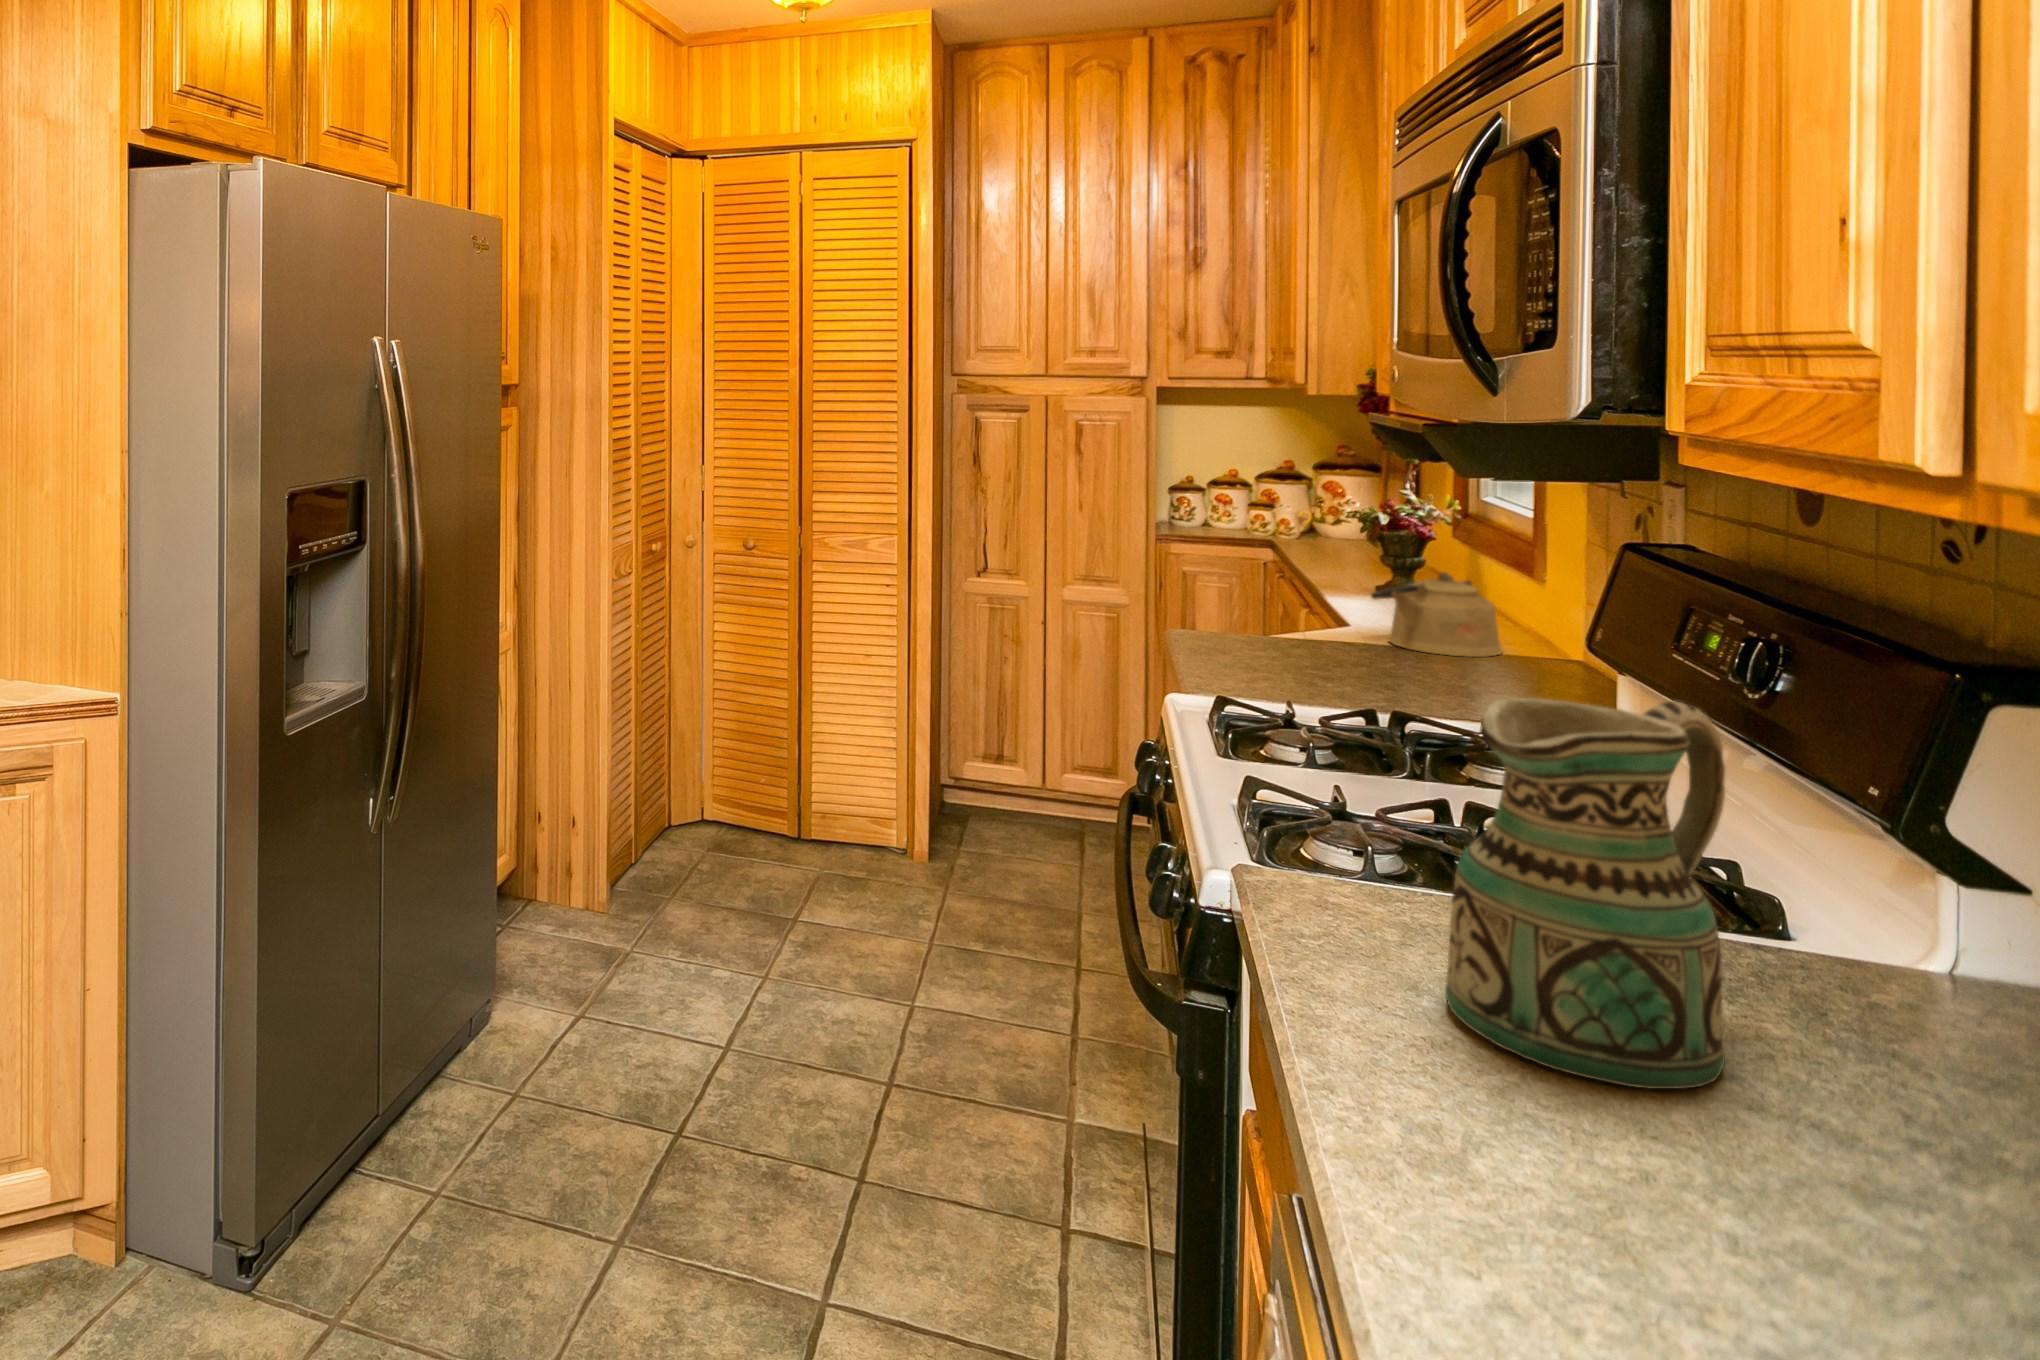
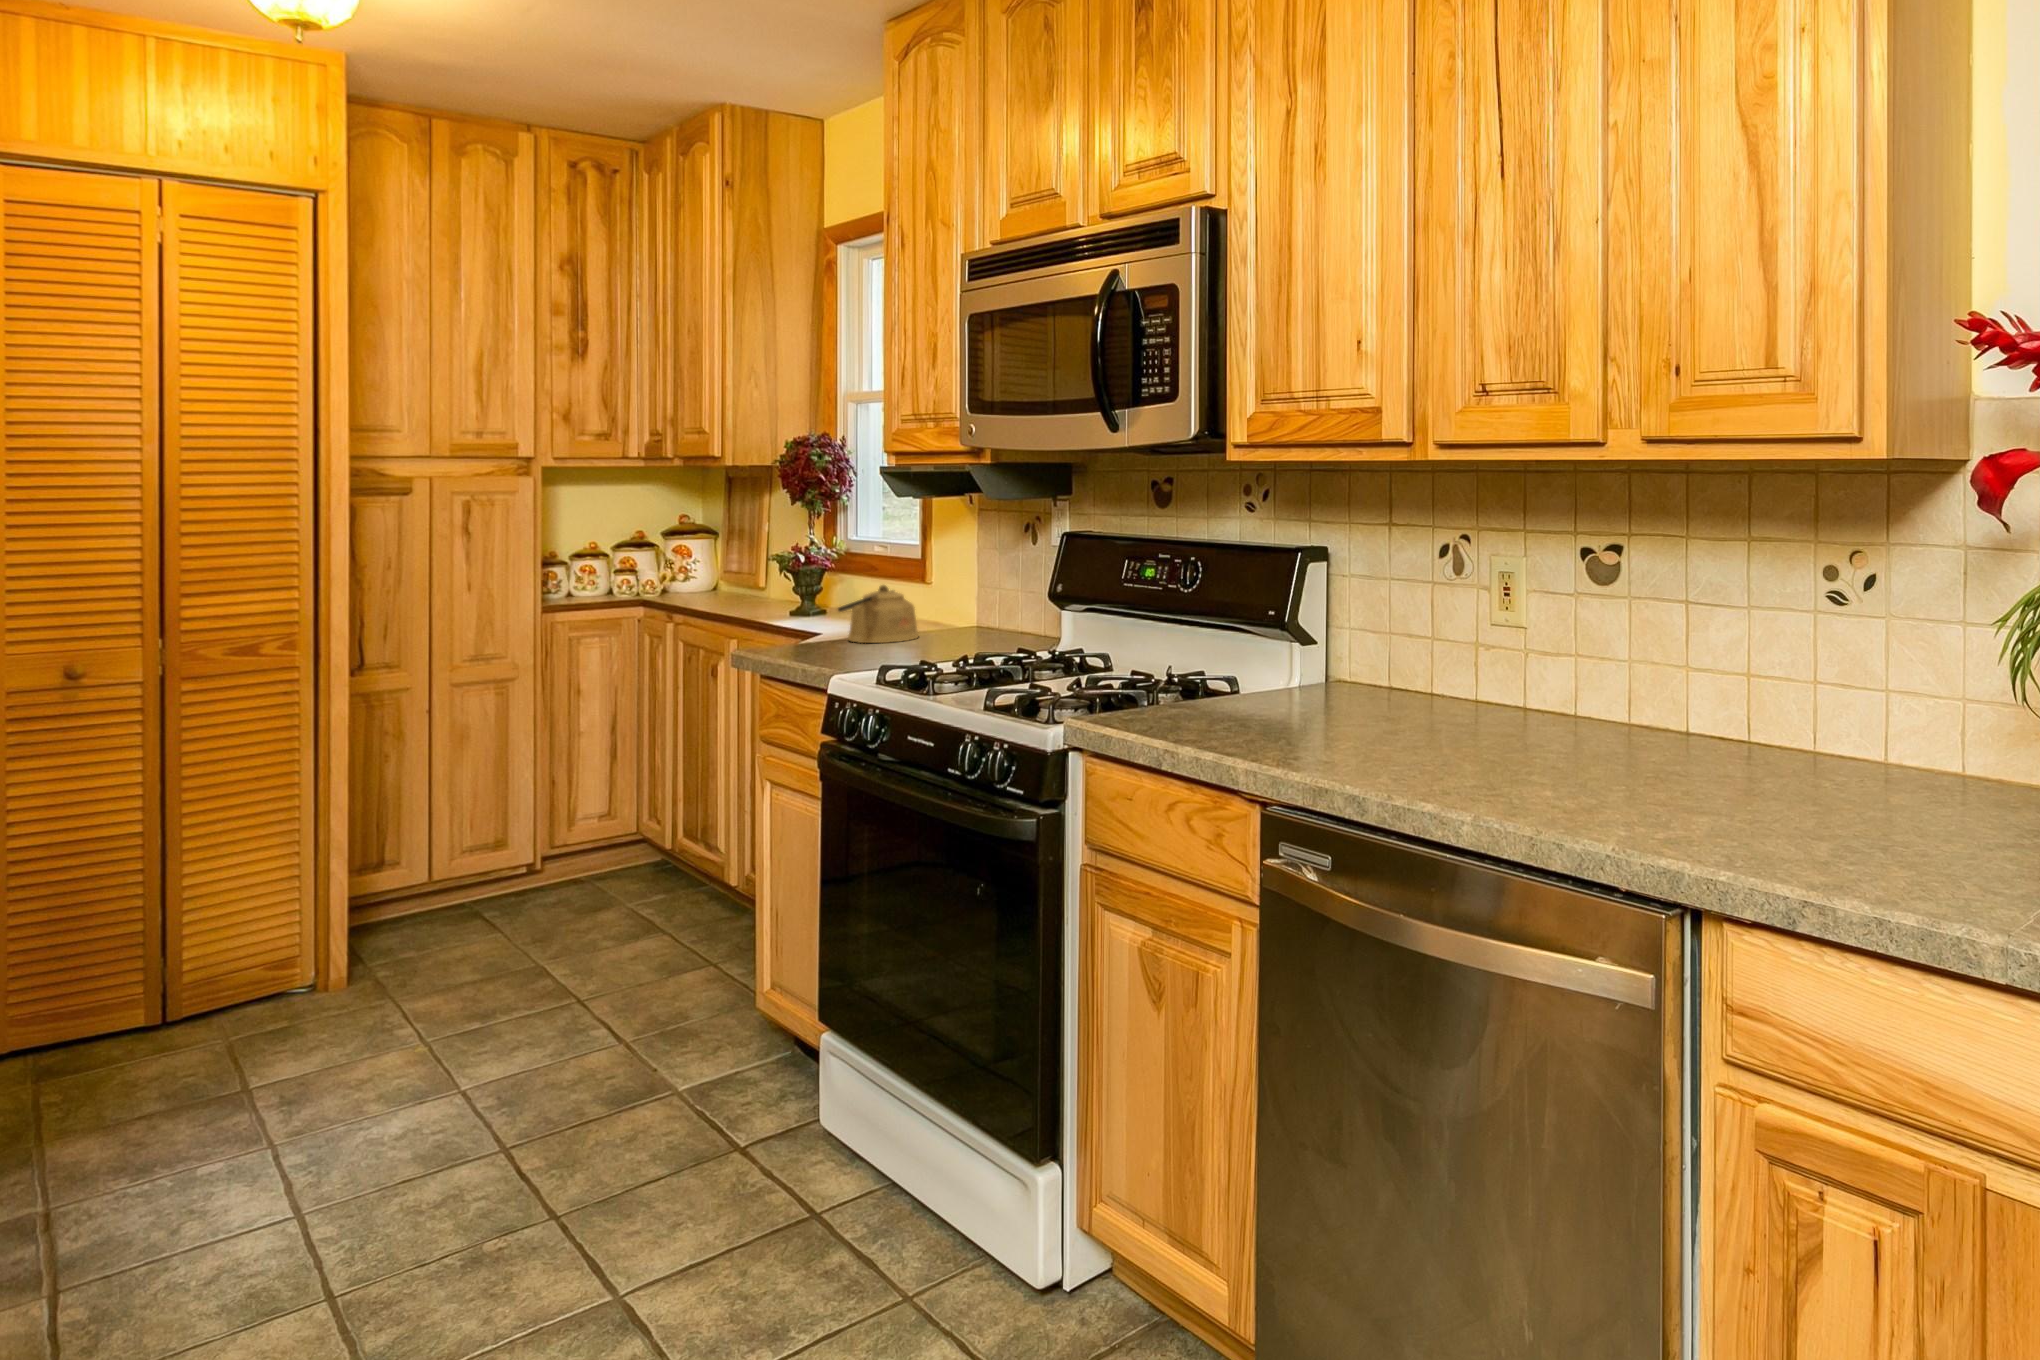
ceramic pitcher: present [1445,698,1725,1089] -> none [1204,574,1313,748]

